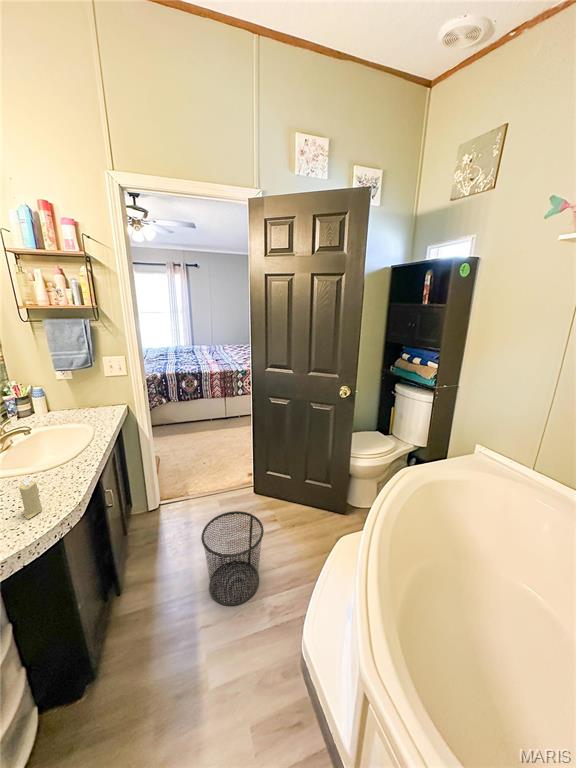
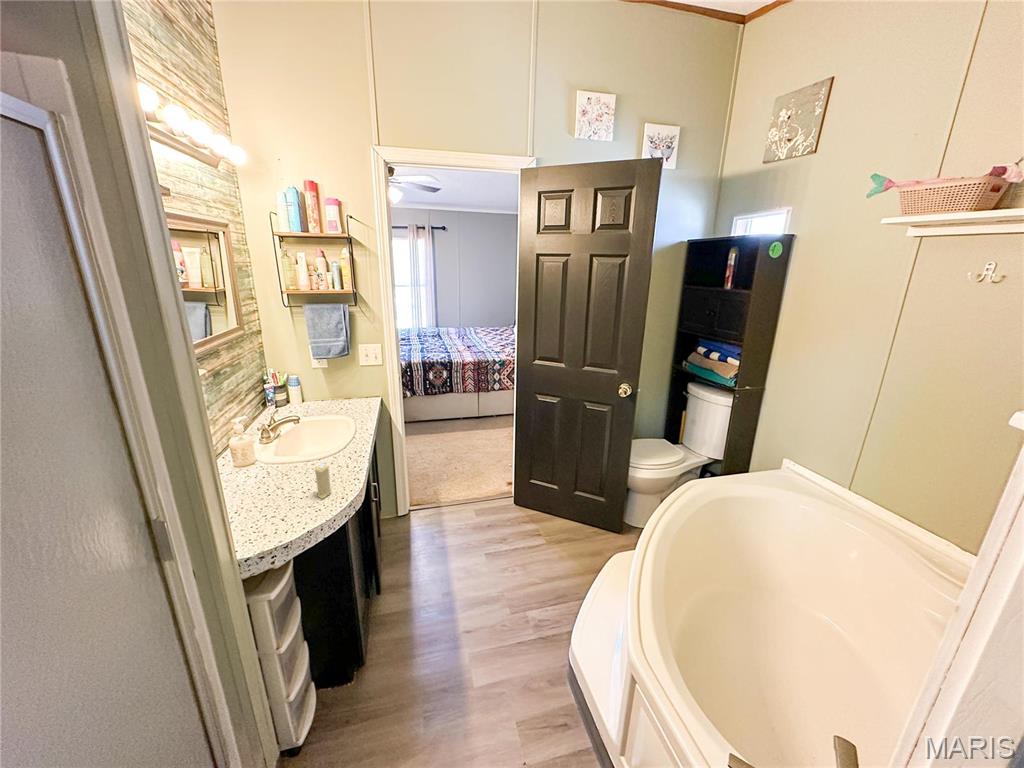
waste bin: present [201,511,264,605] -> none [462,518,528,616]

